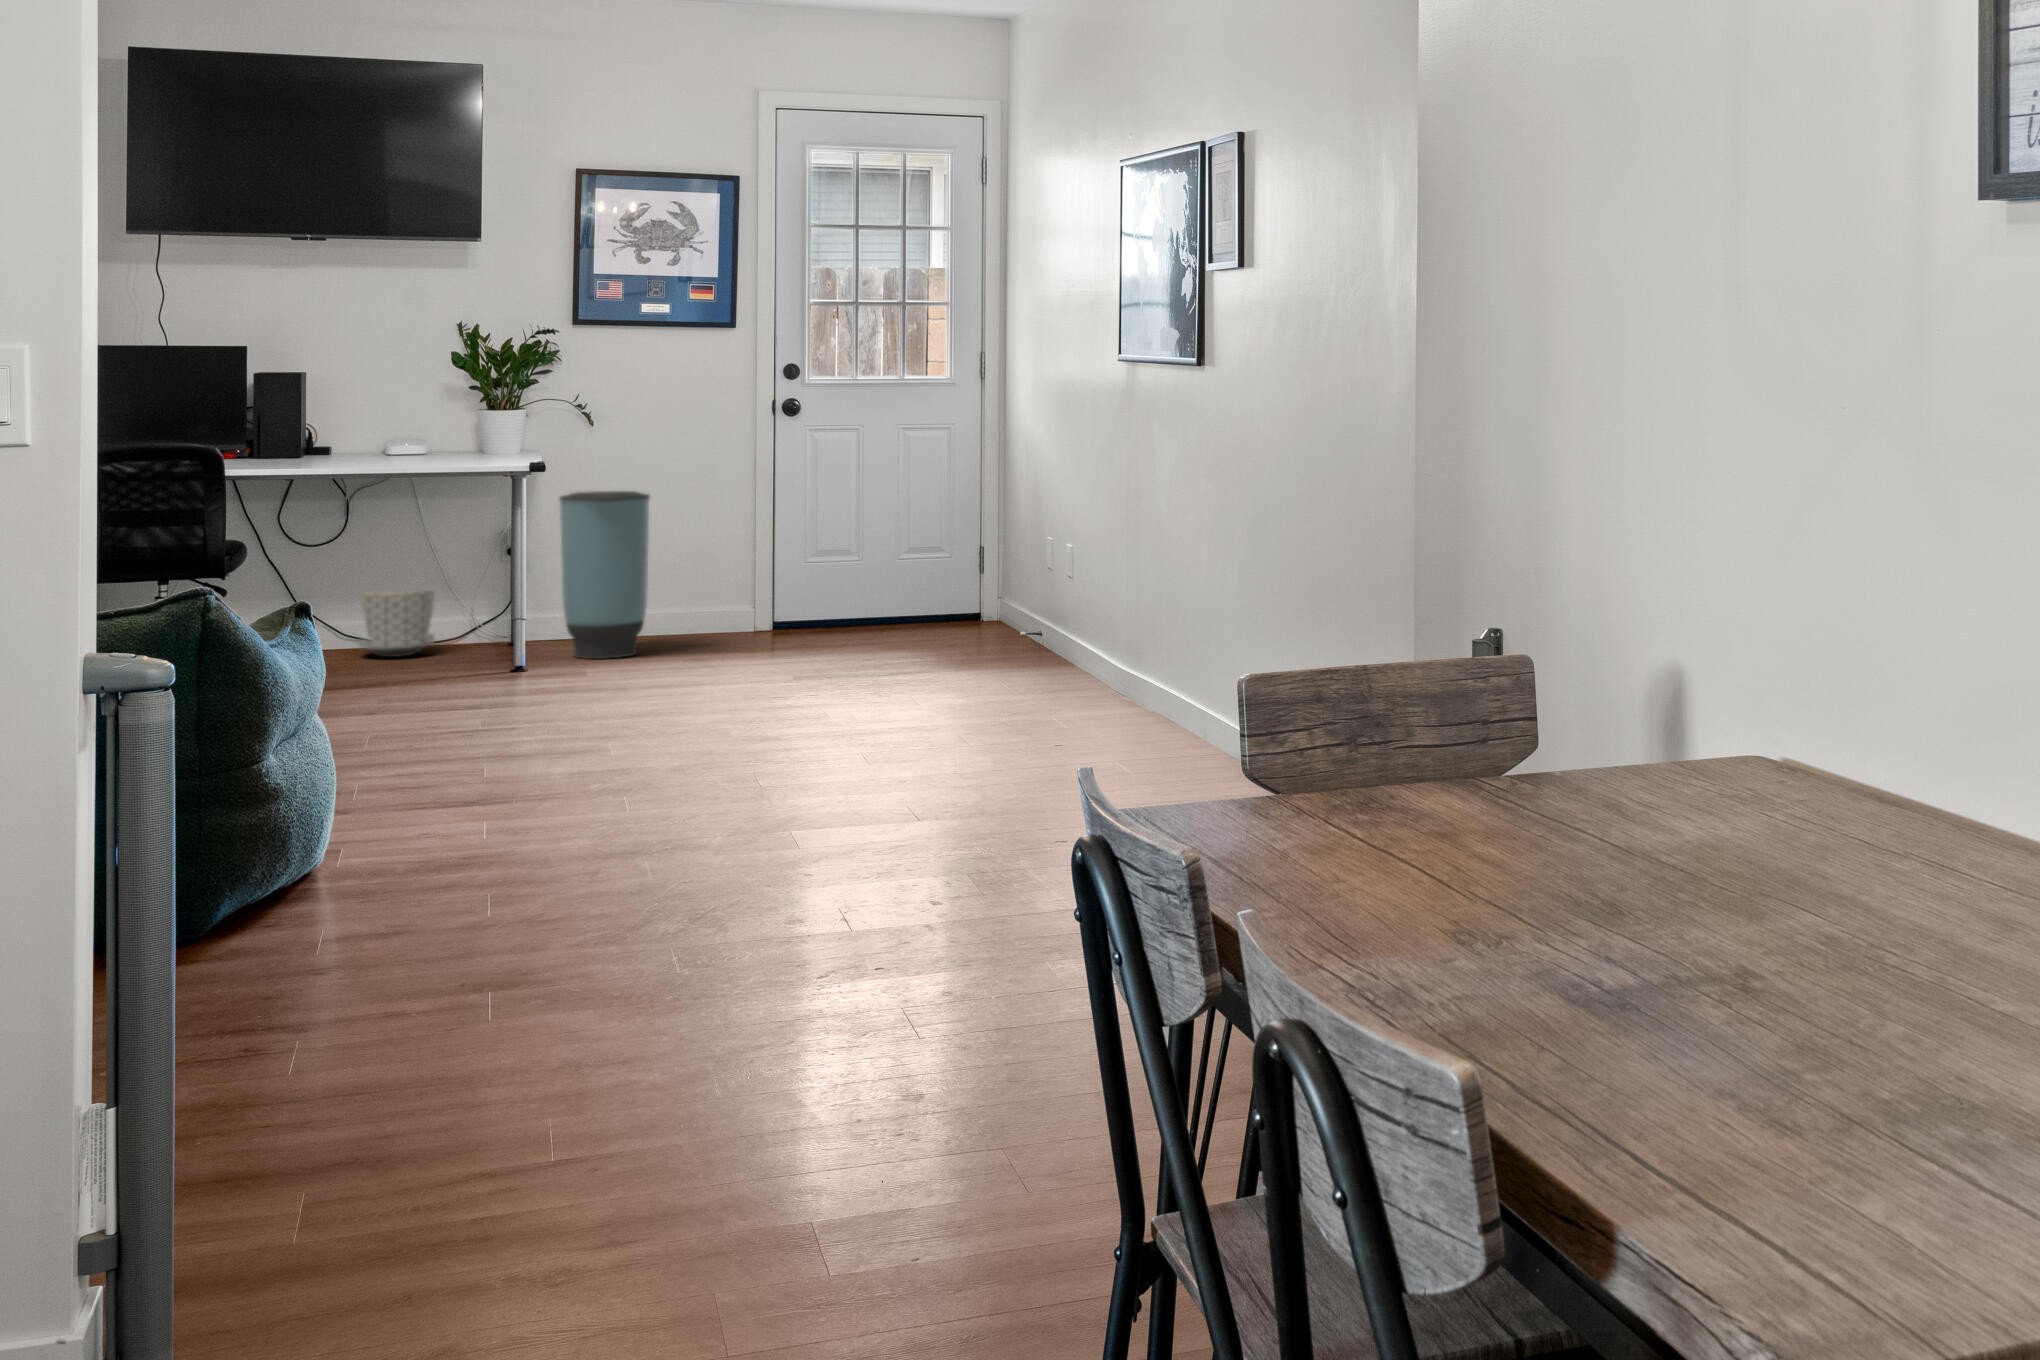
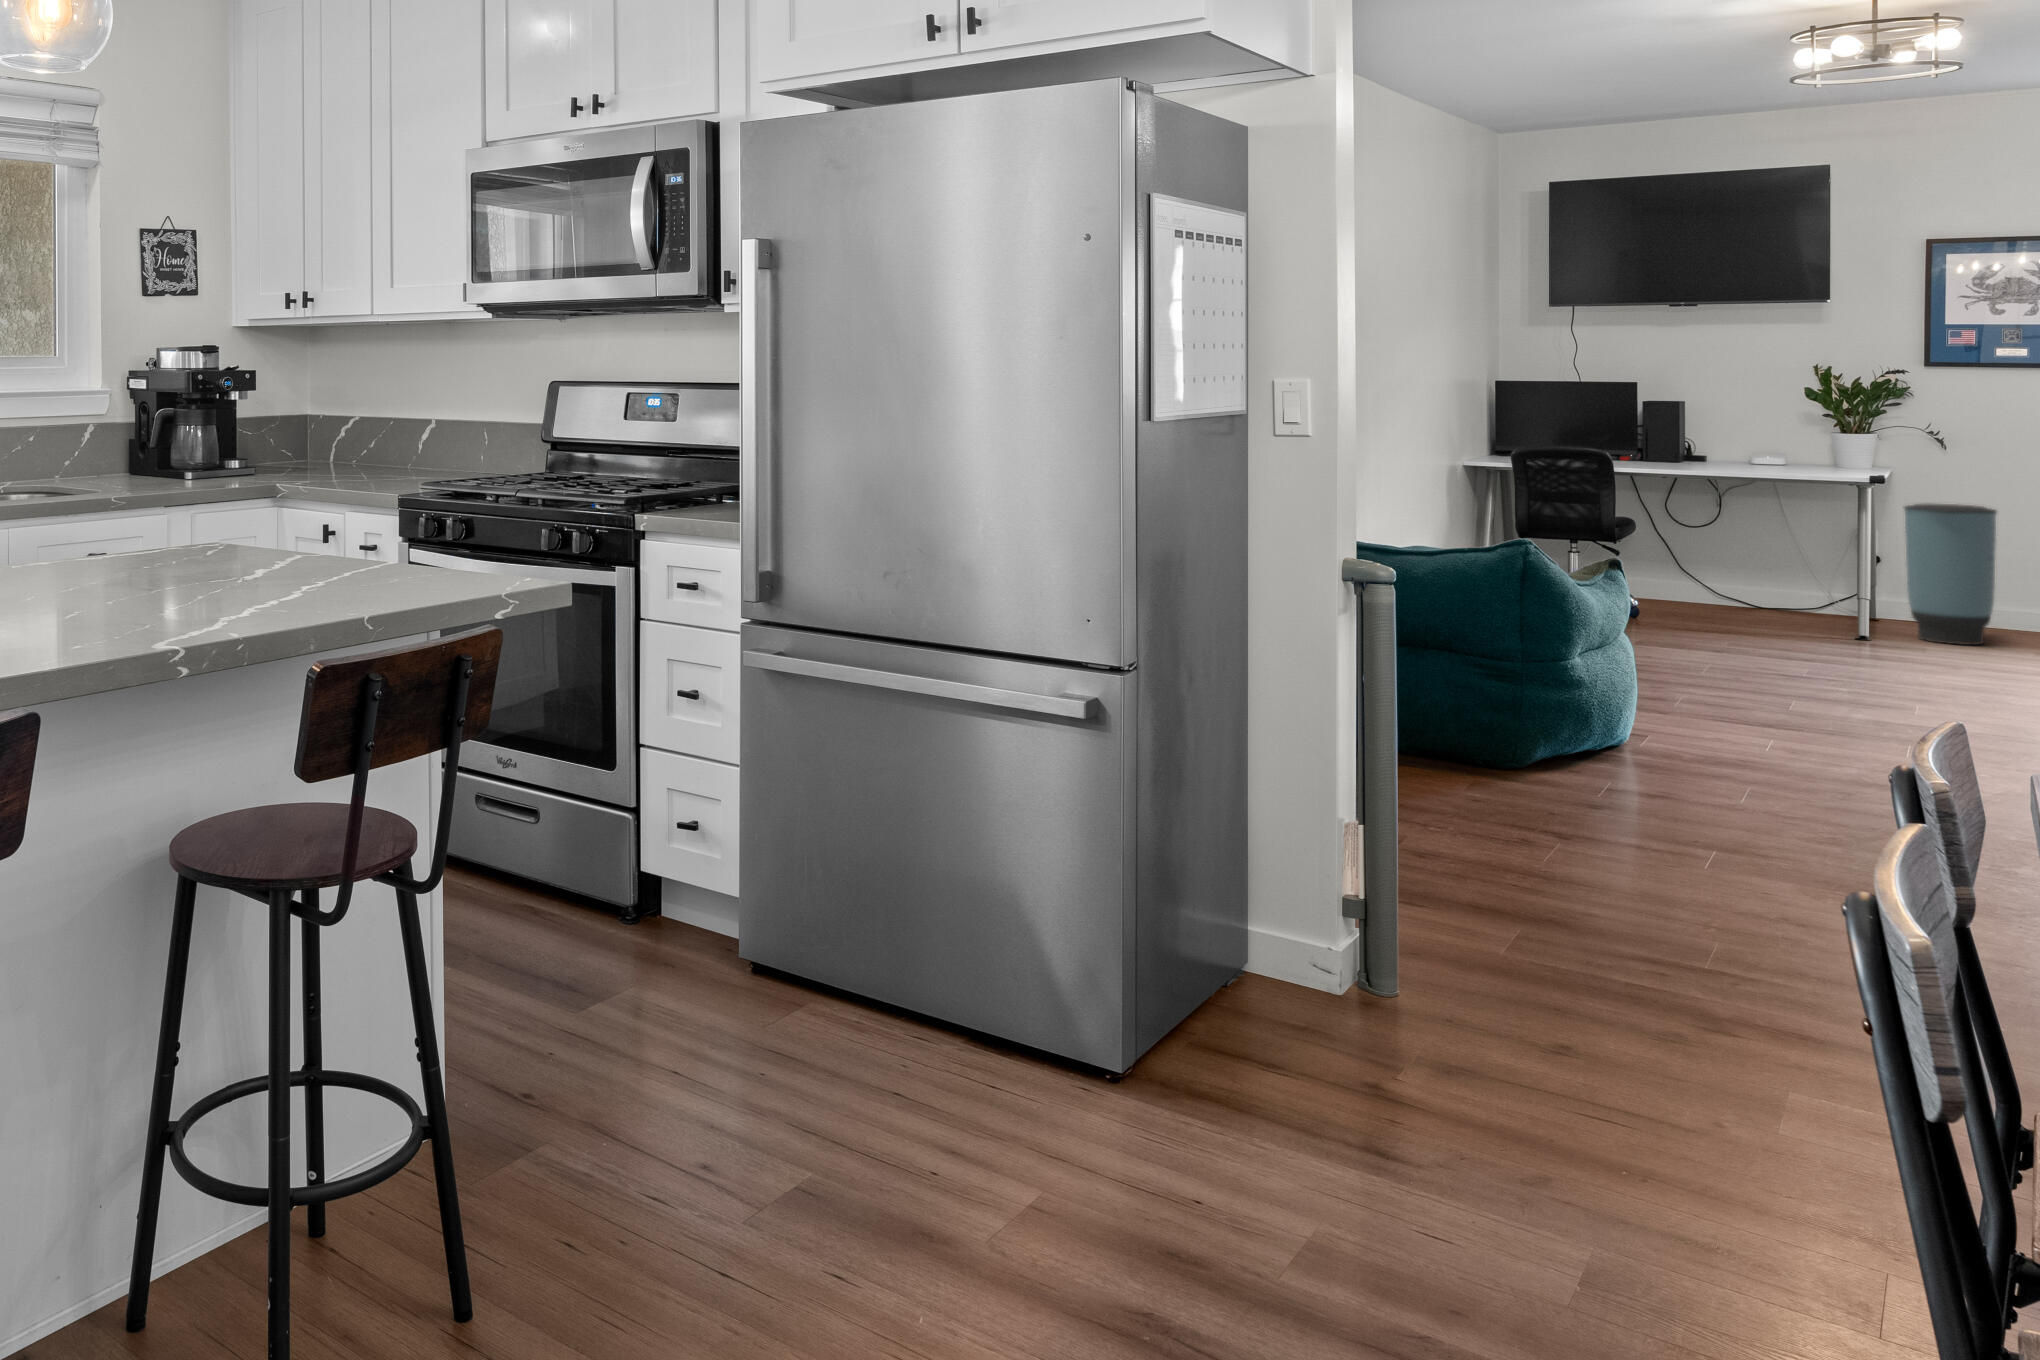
planter: present [359,589,434,657] -> none [1727,564,1792,618]

